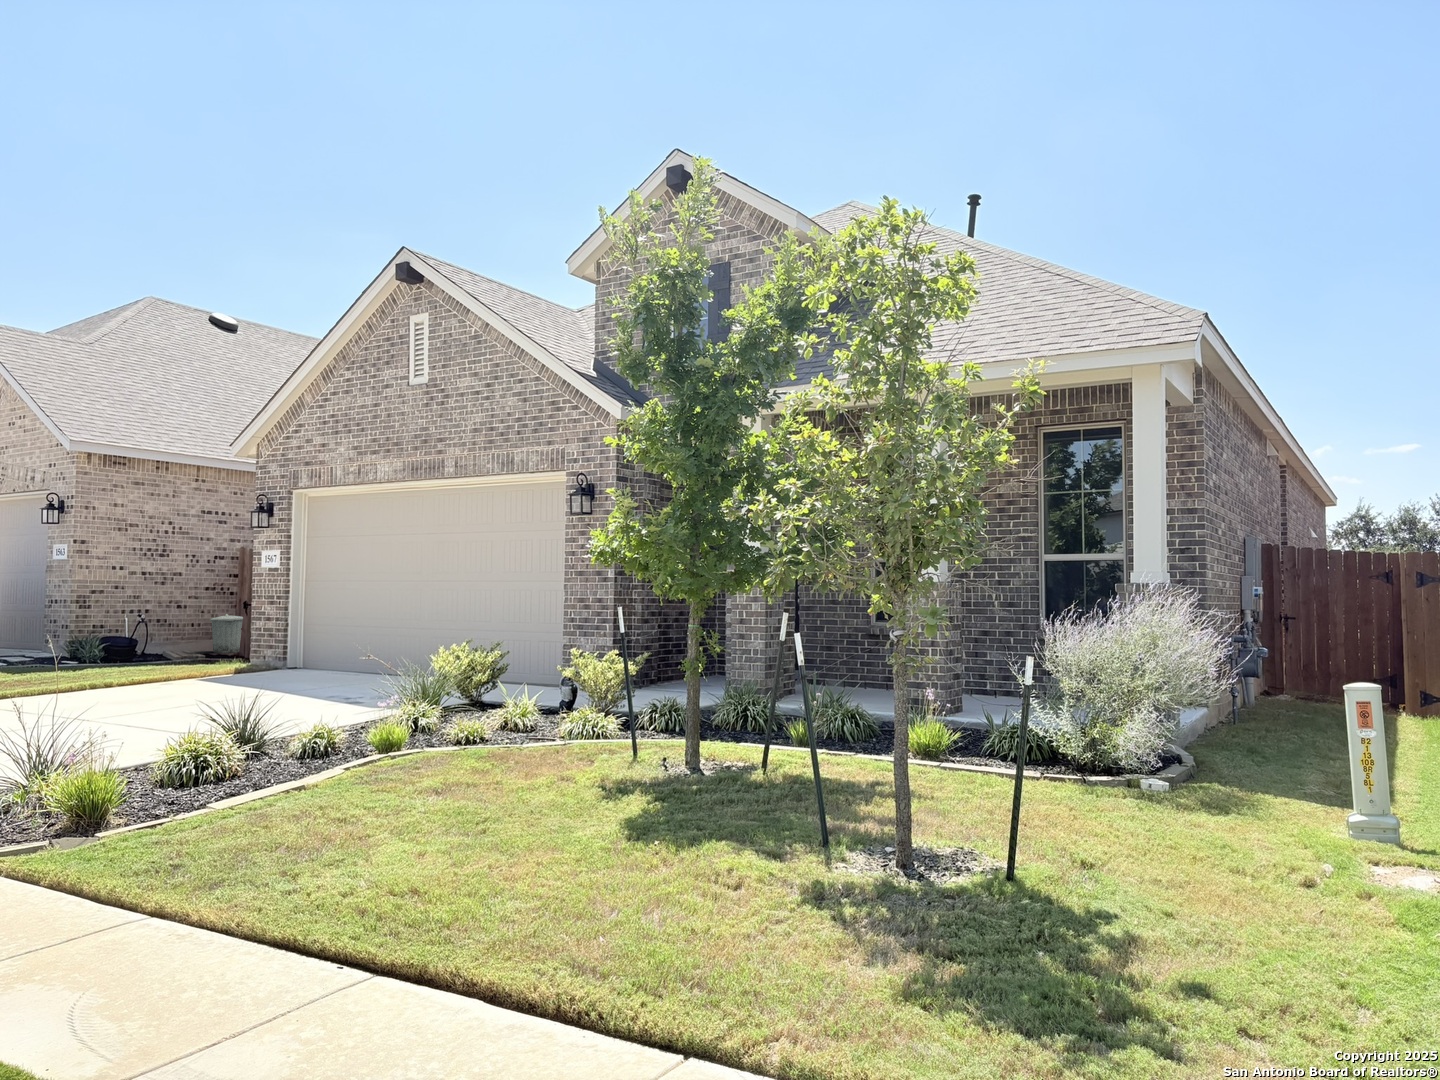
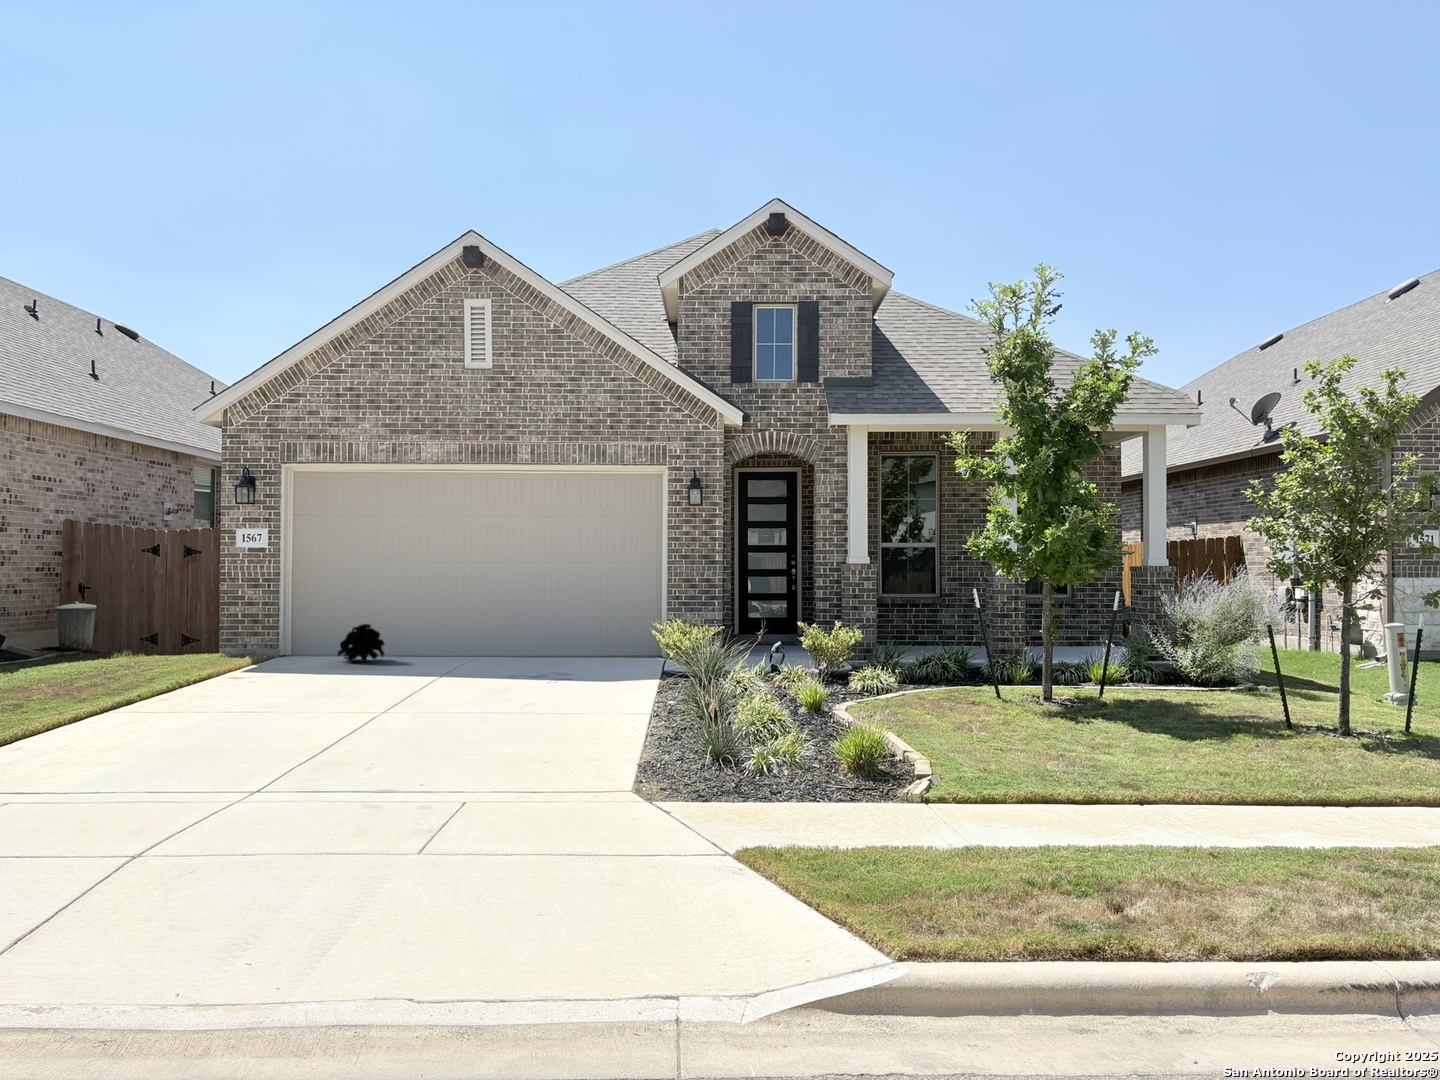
potted plant: none [307,639,356,676] -> present [337,624,384,661]

